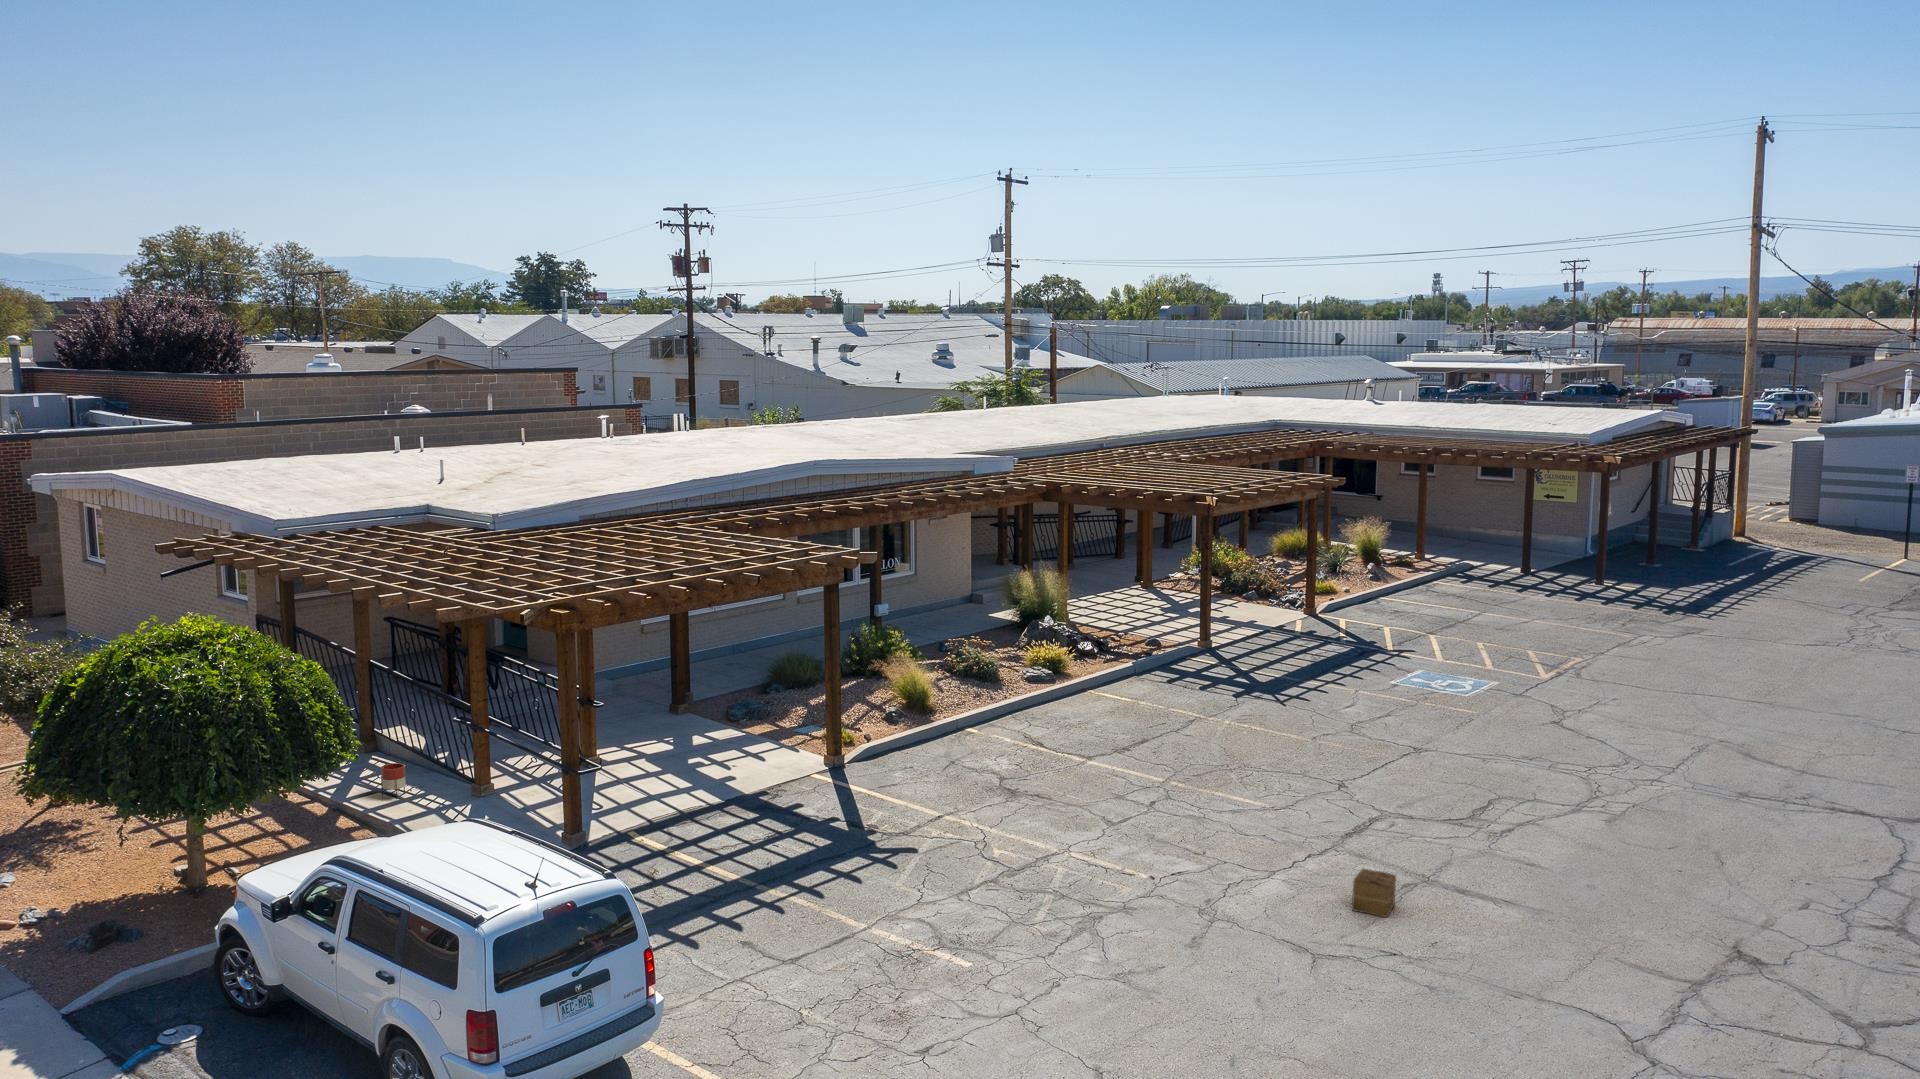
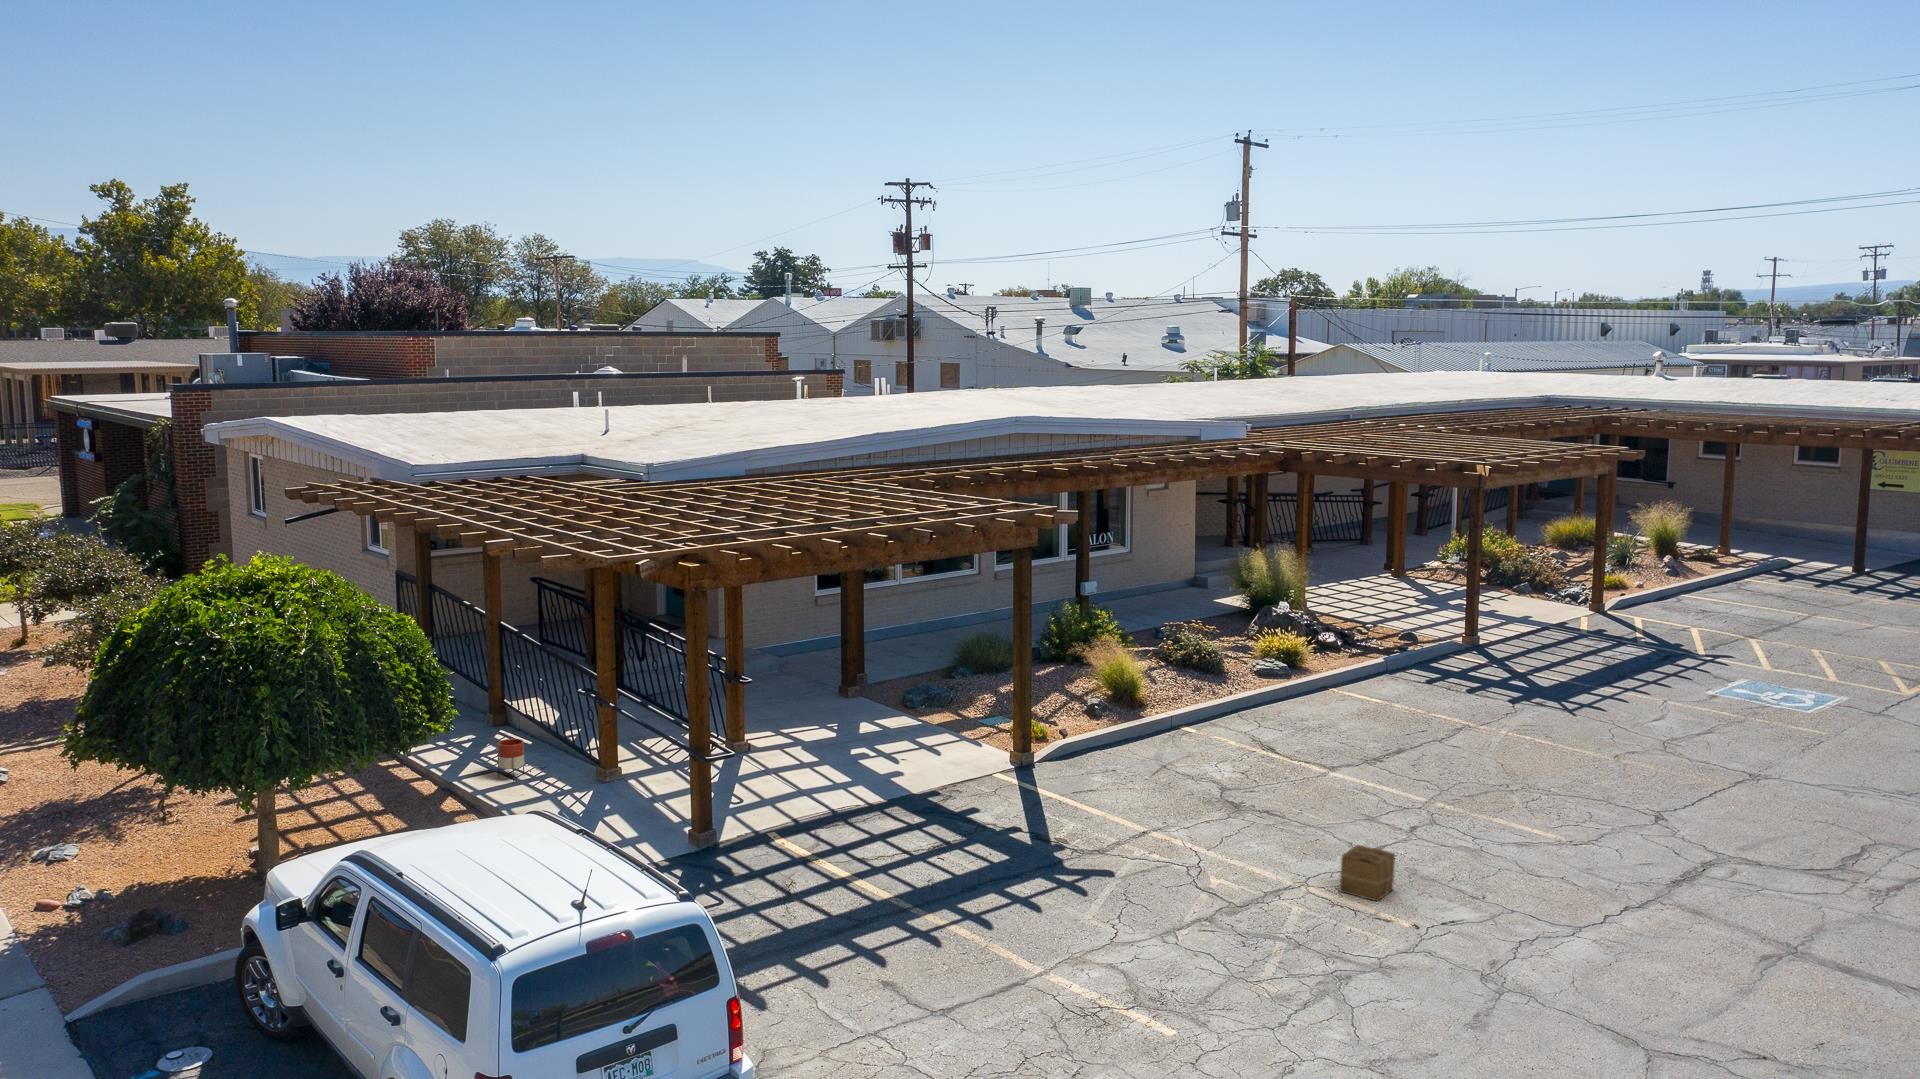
cardboard box: present [1352,869,1396,917] -> present [1340,845,1395,901]

